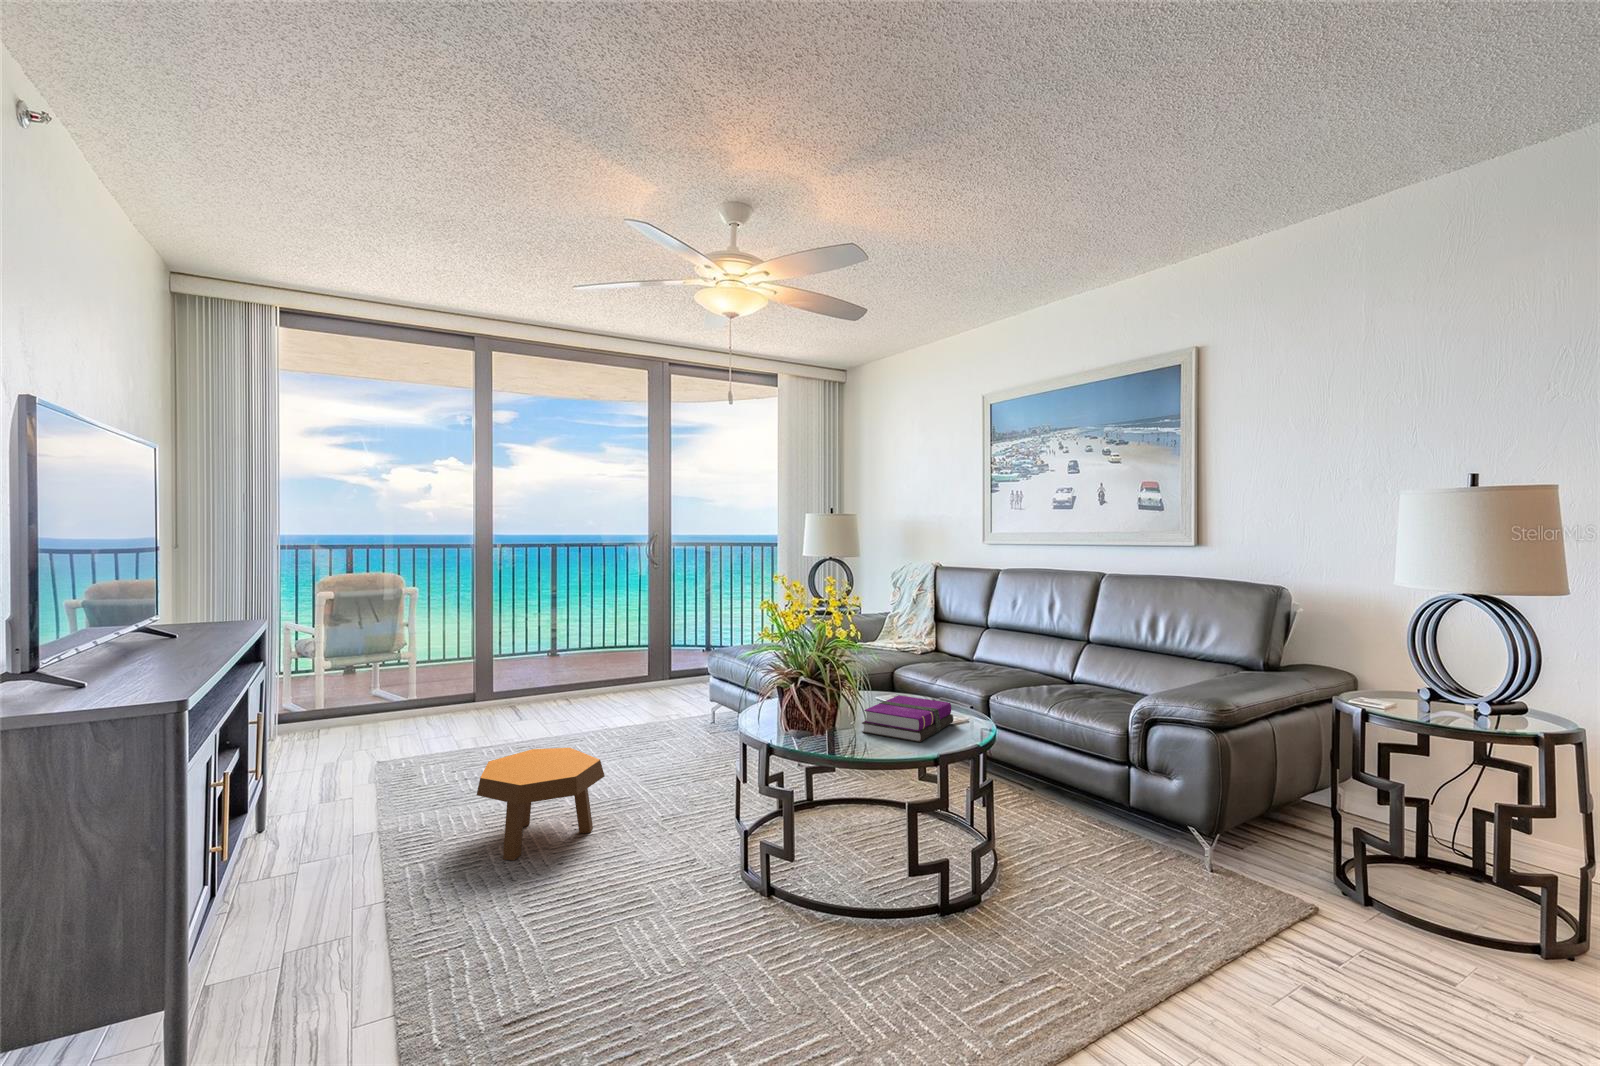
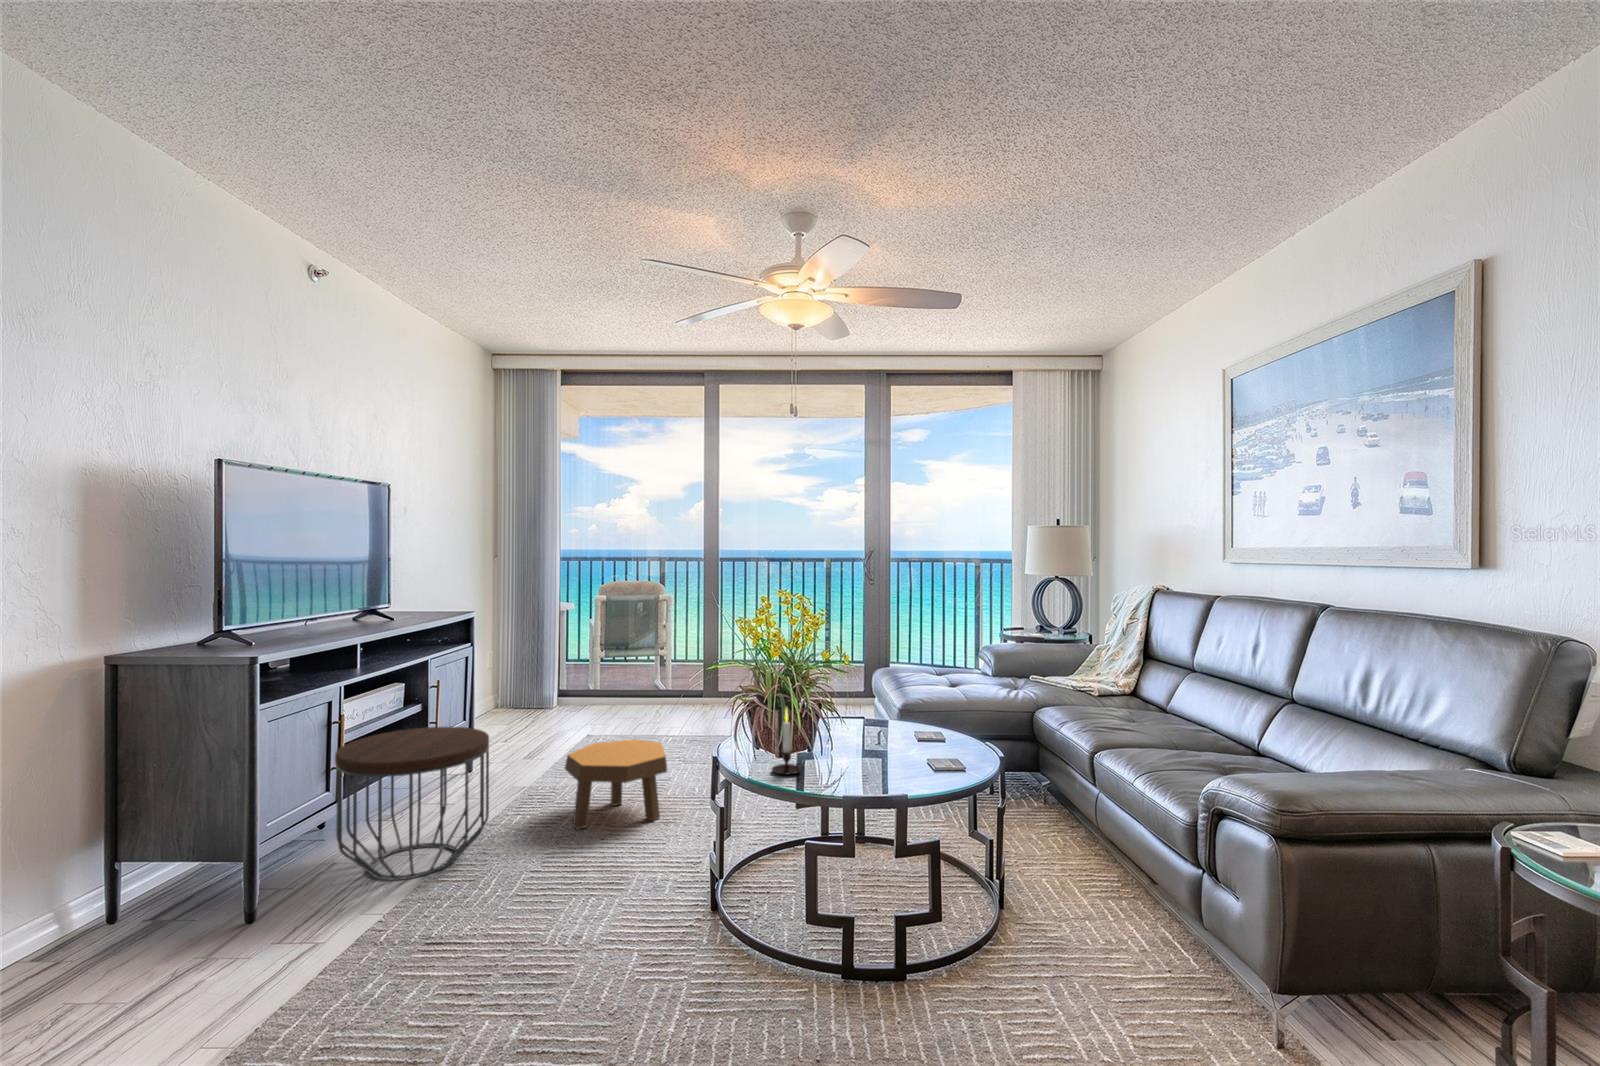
candle: none [826,683,863,748] -> present [772,709,804,775]
hardback book: present [862,695,954,742] -> none [834,732,948,783]
side table: none [220,764,439,983] -> present [335,727,489,879]

